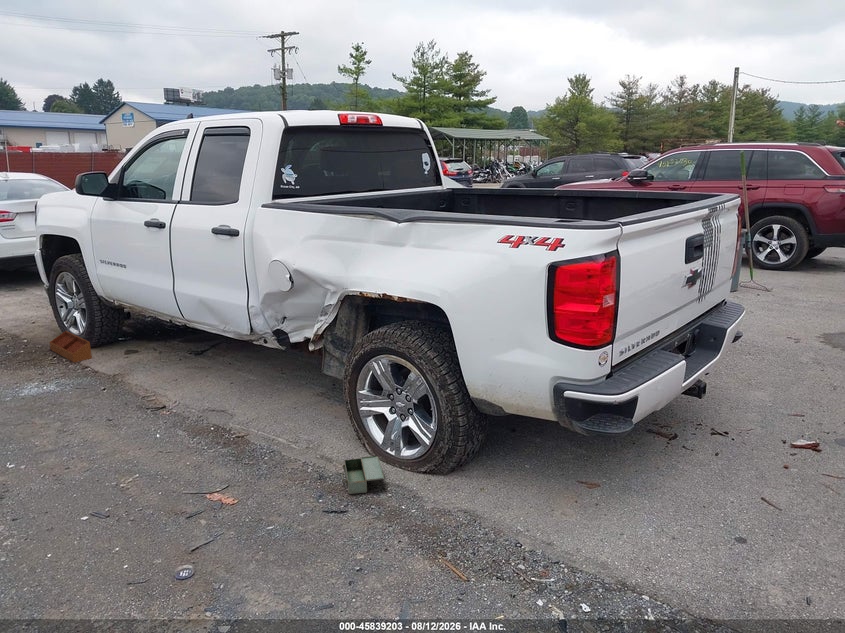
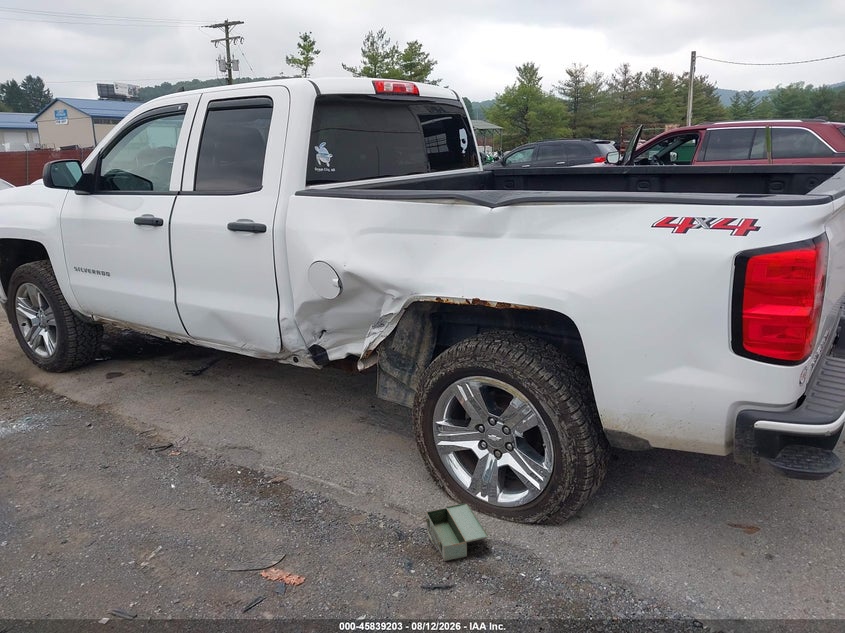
storage bin: present [50,331,92,362] -> none [13,352,68,391]

